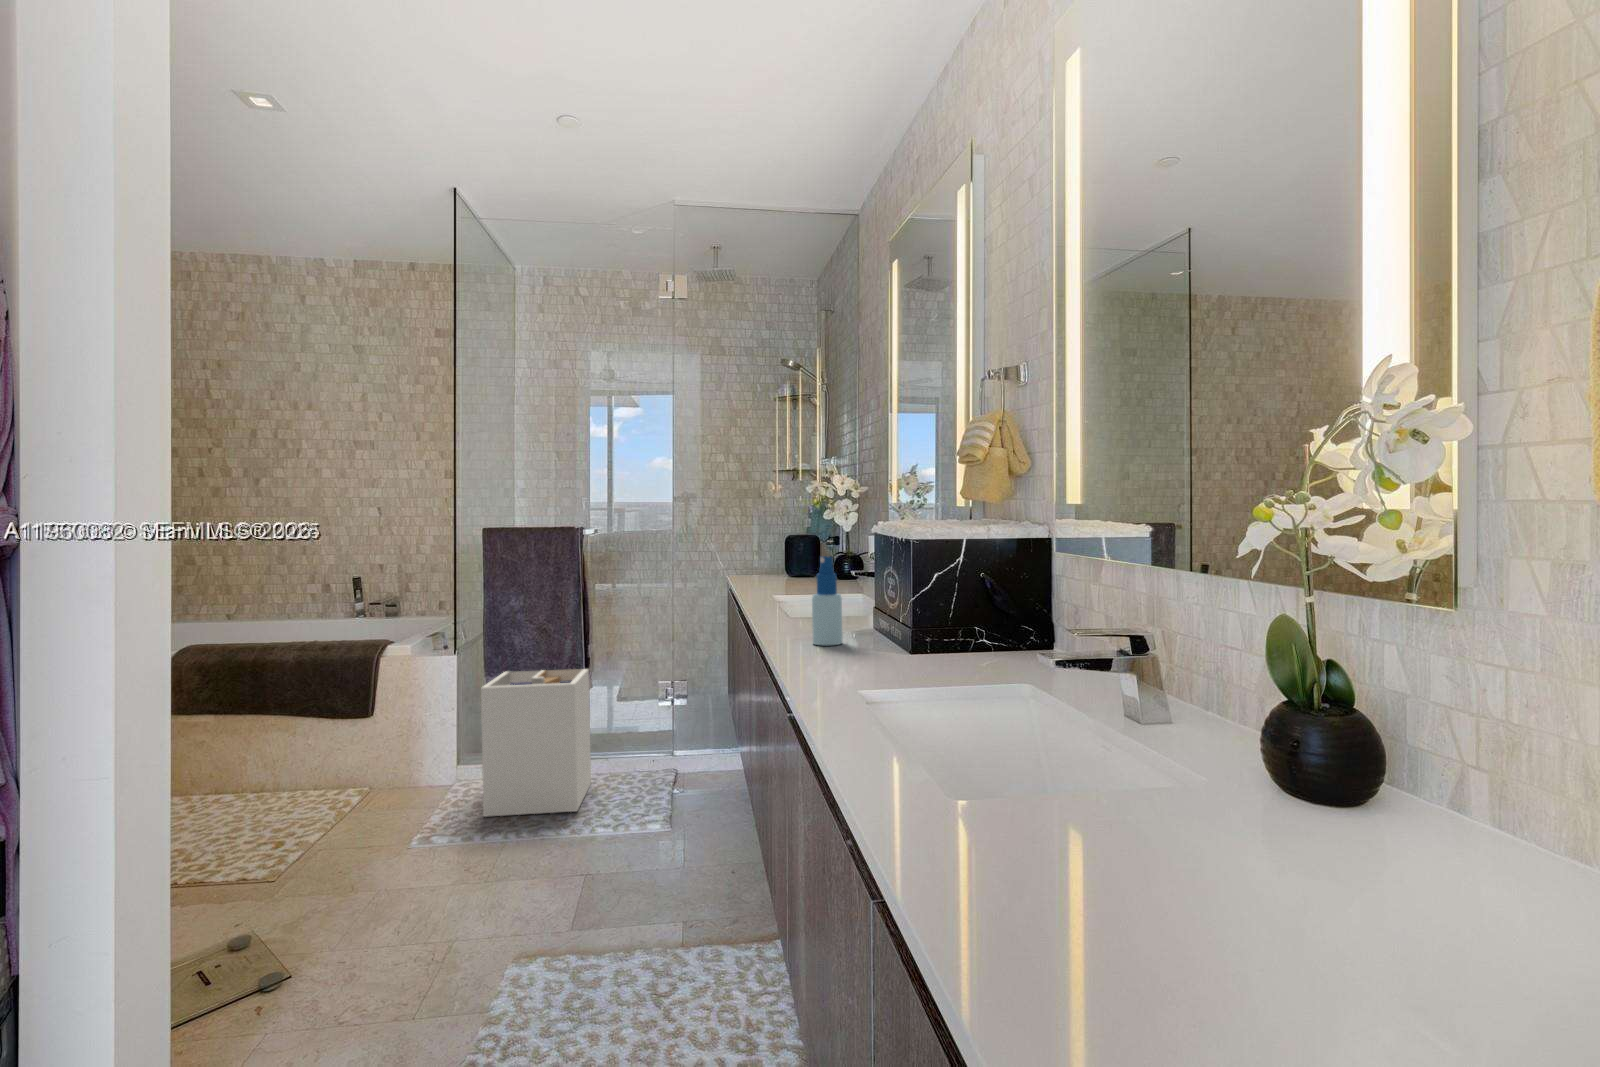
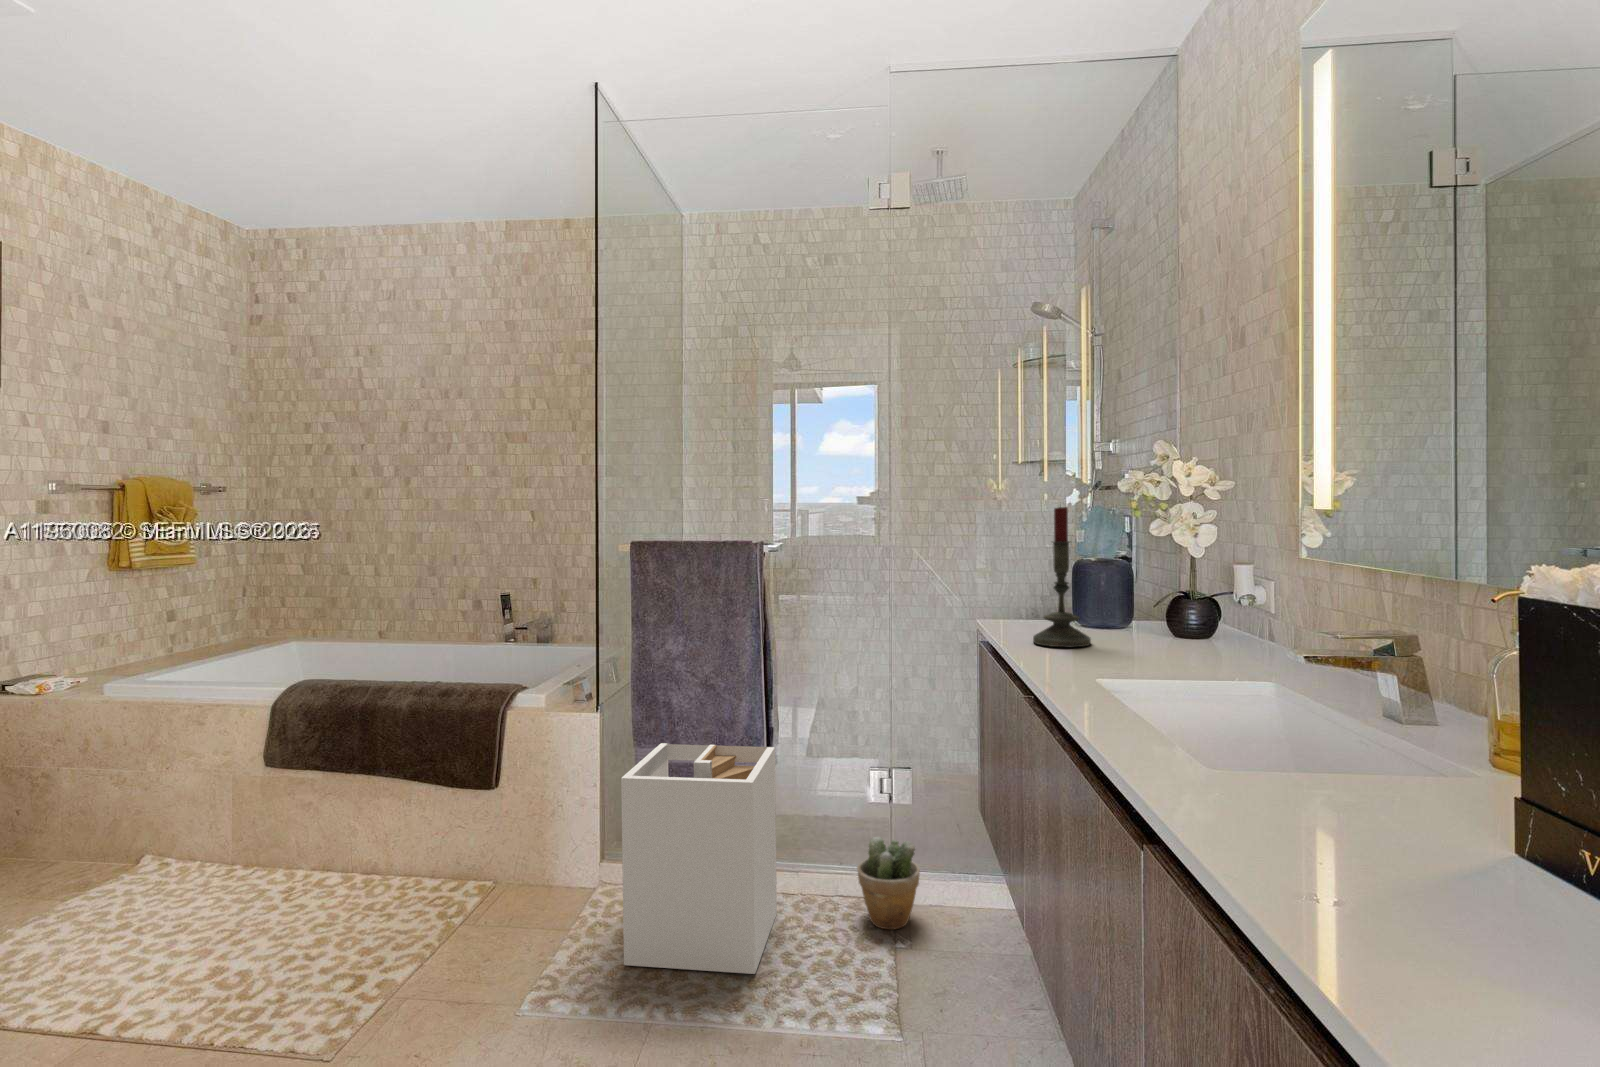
candle: none [754,499,788,586] -> present [1033,507,1091,647]
spray bottle: present [812,556,843,645] -> none [1333,694,1434,956]
potted plant: none [647,724,689,784] -> present [857,837,920,929]

